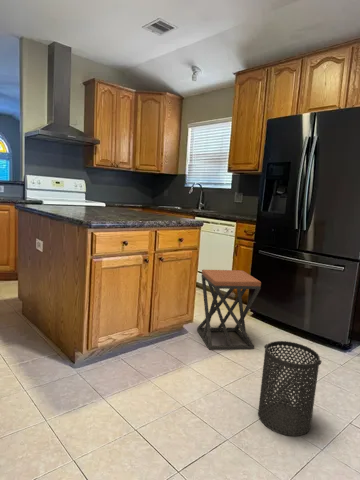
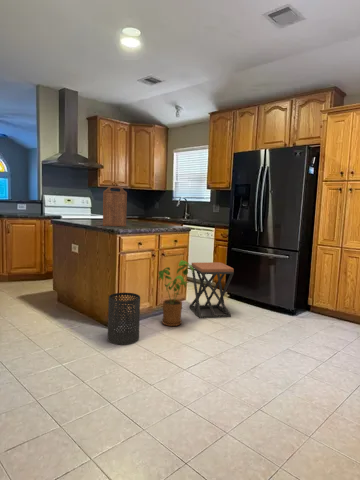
cutting board: none [72,157,108,217] -> present [103,186,127,226]
house plant: none [152,269,206,363] -> present [158,260,194,326]
trash can: present [258,341,322,436] -> present [108,293,140,345]

